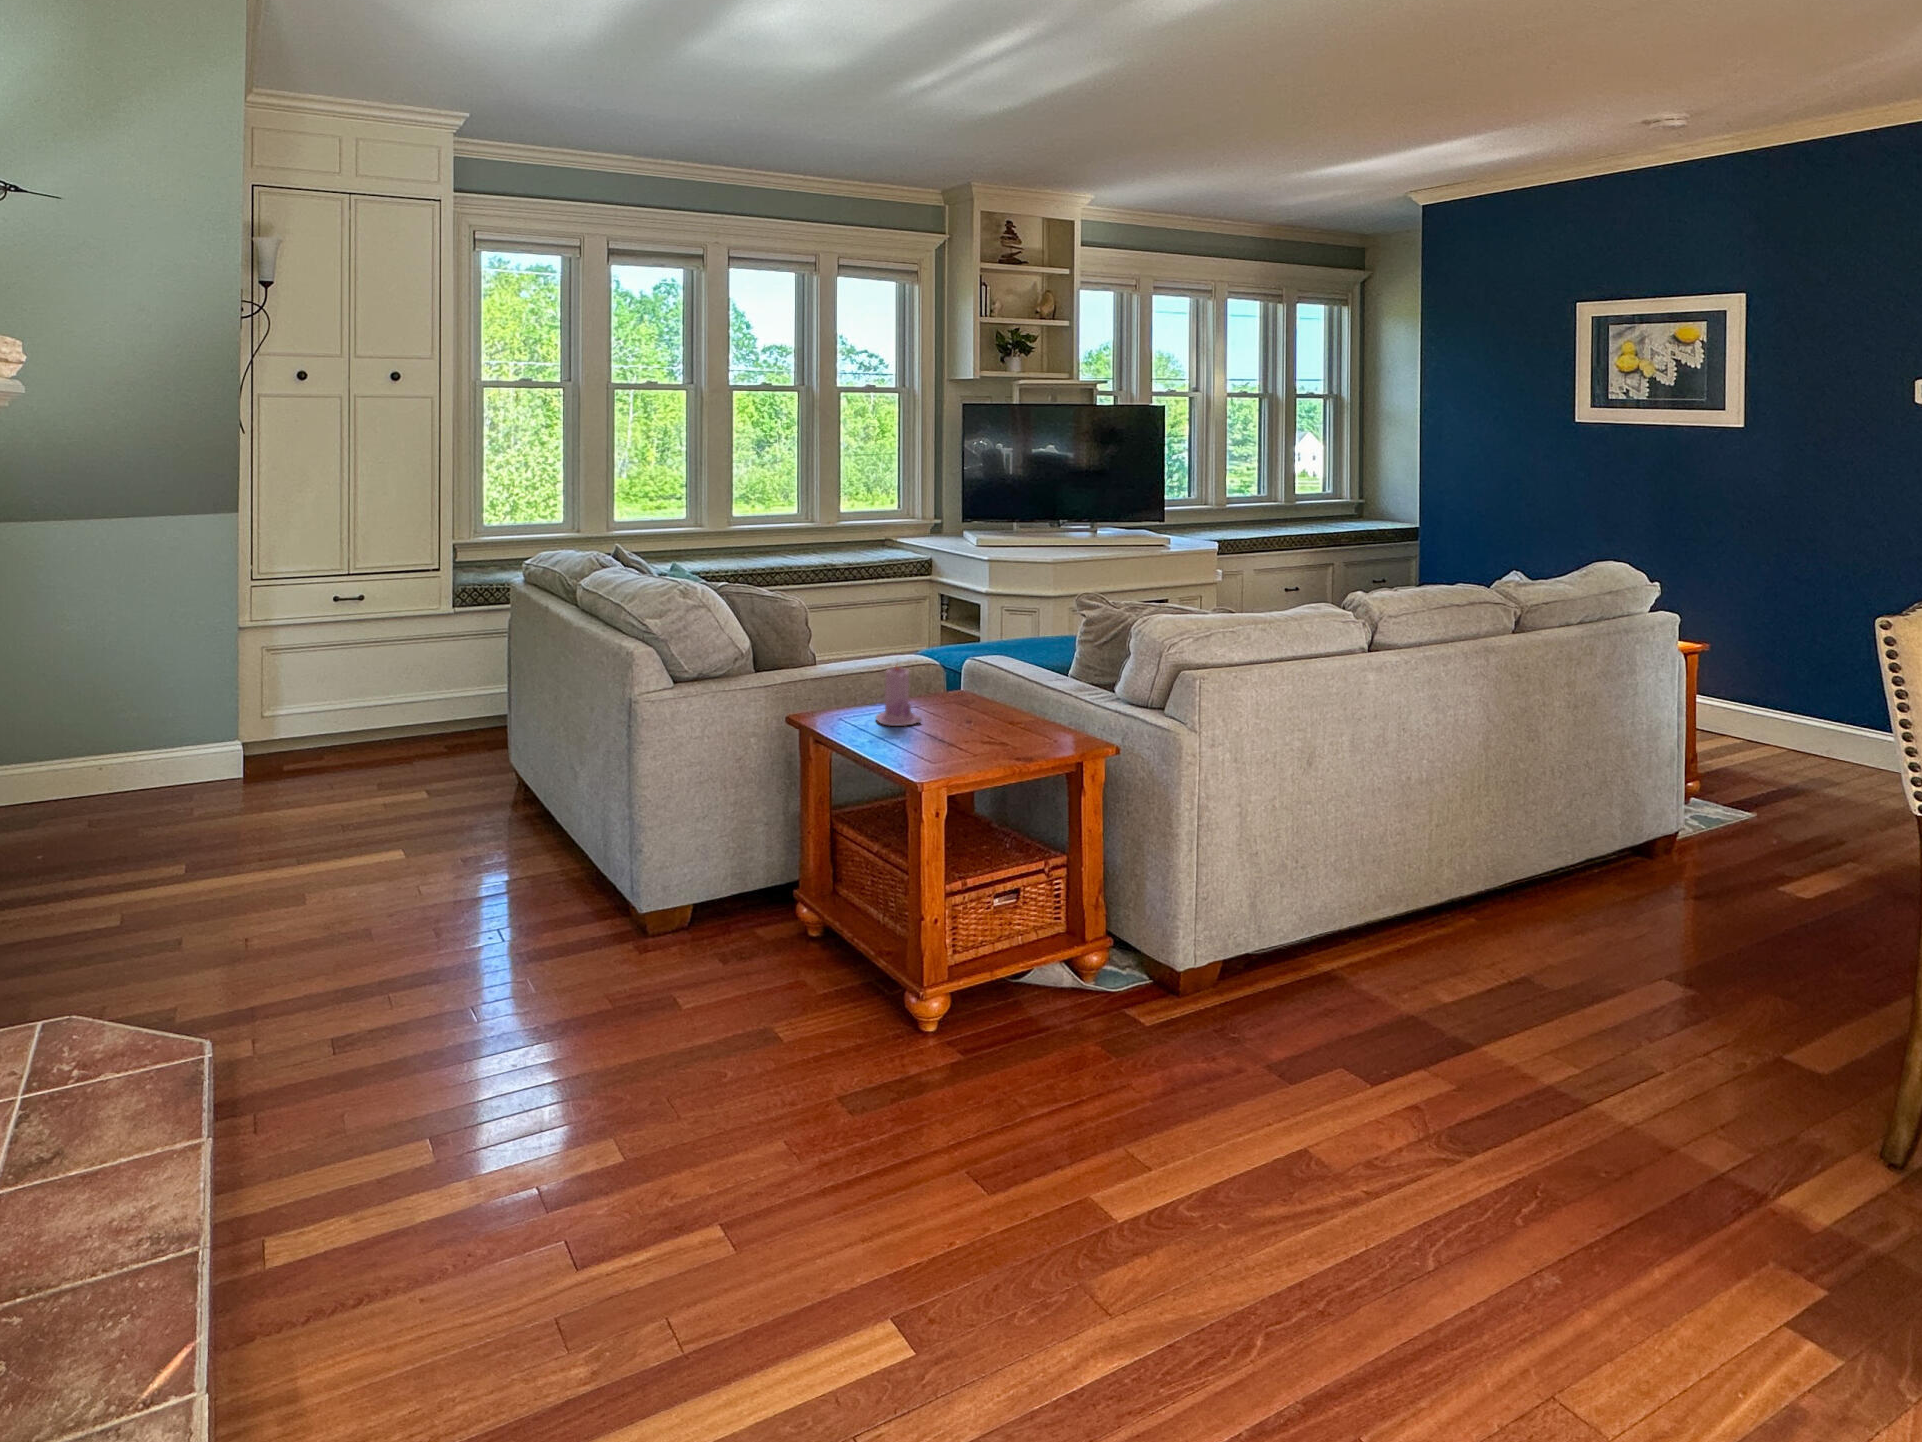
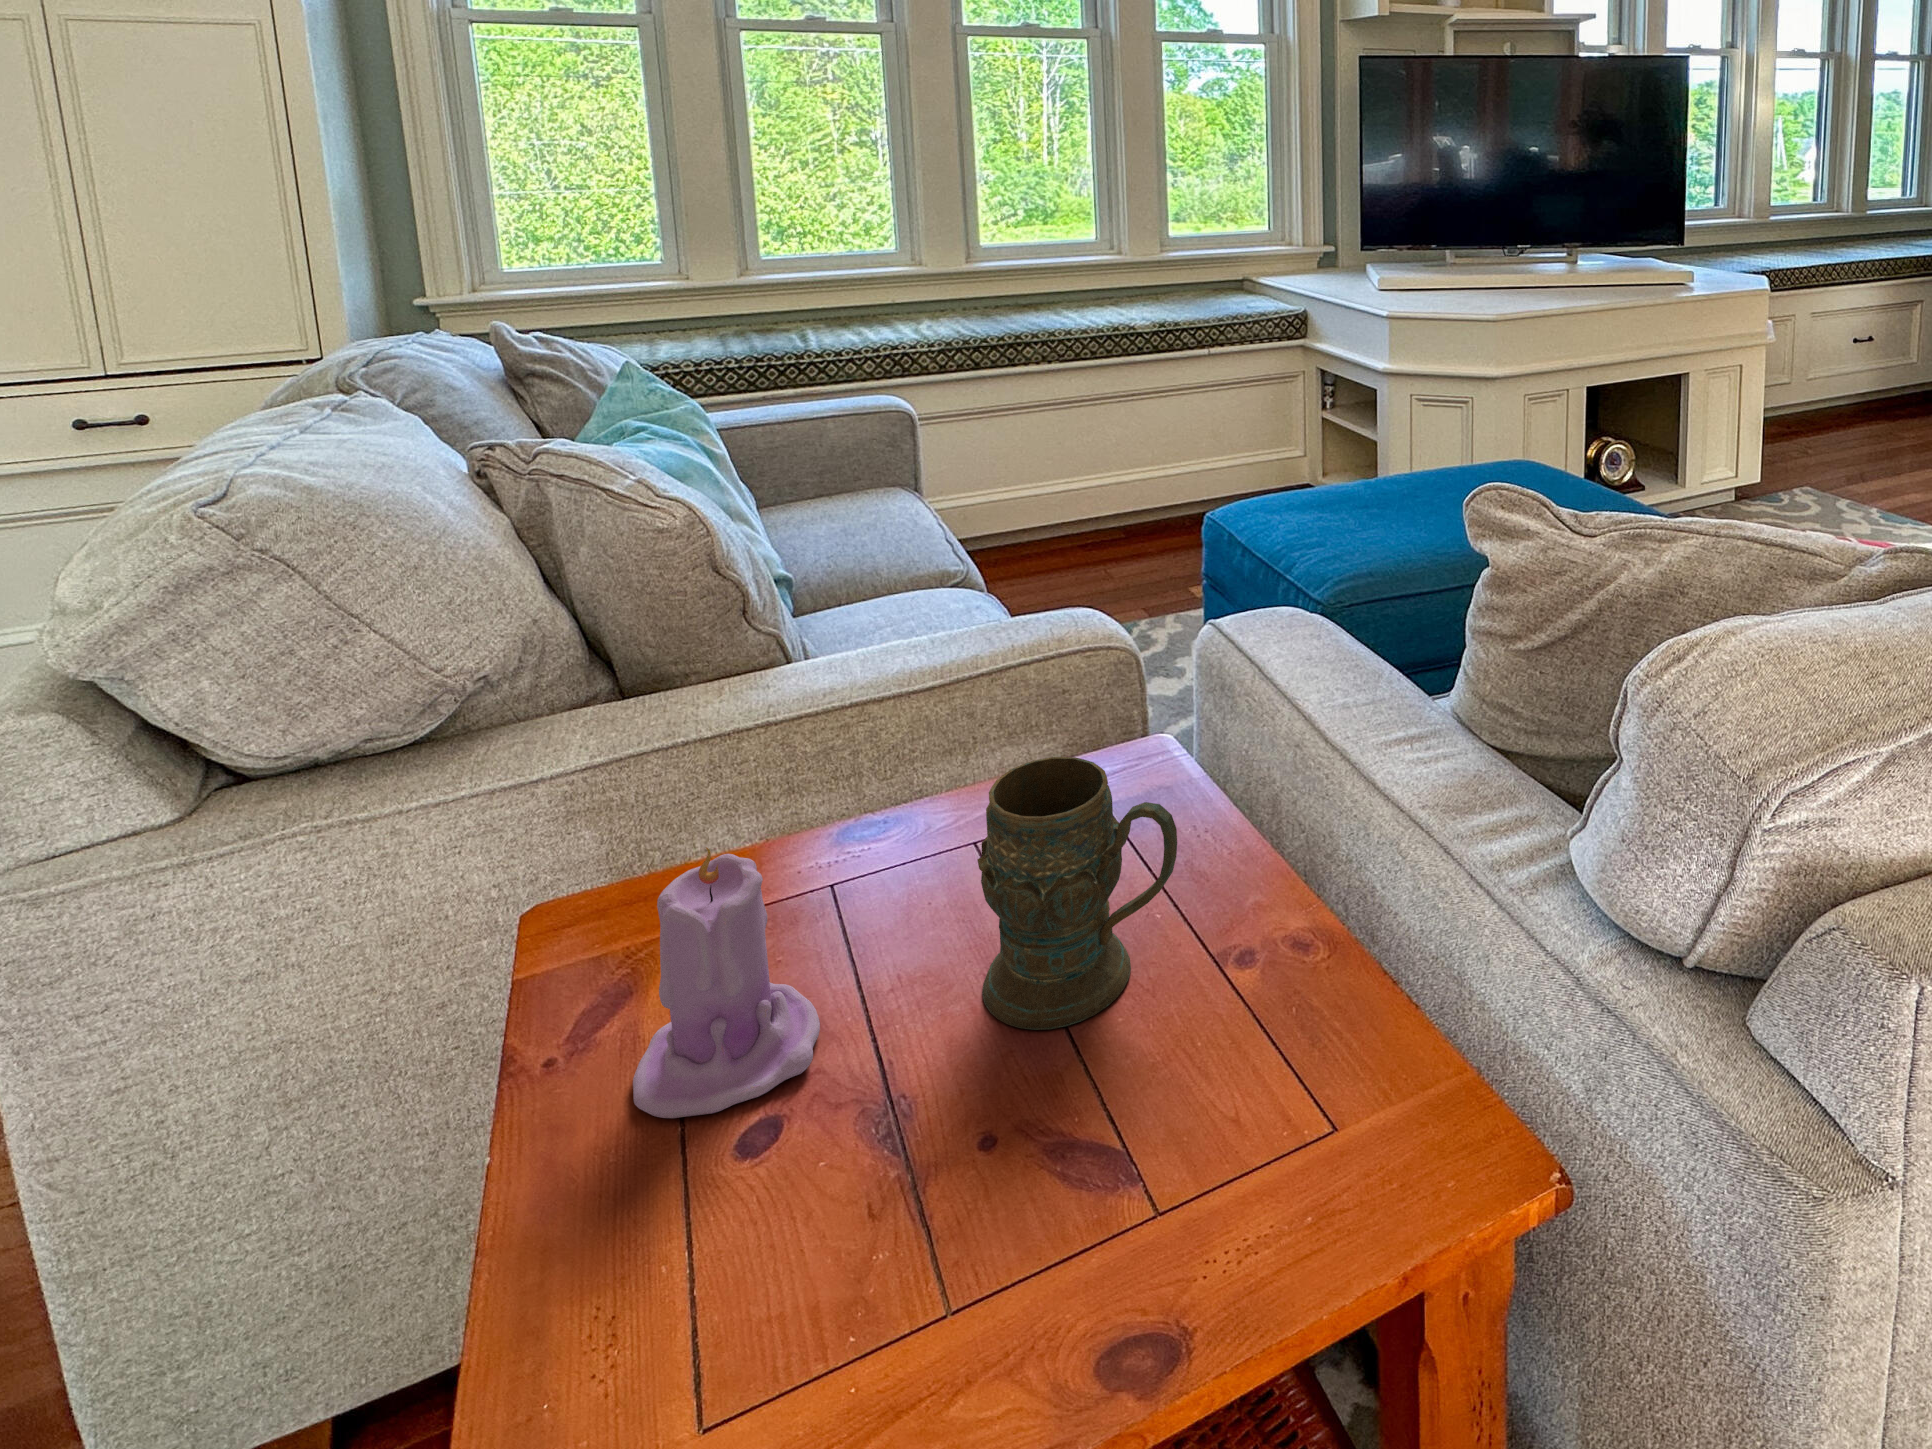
mug: none [955,652,1013,720] -> present [978,757,1177,1030]

